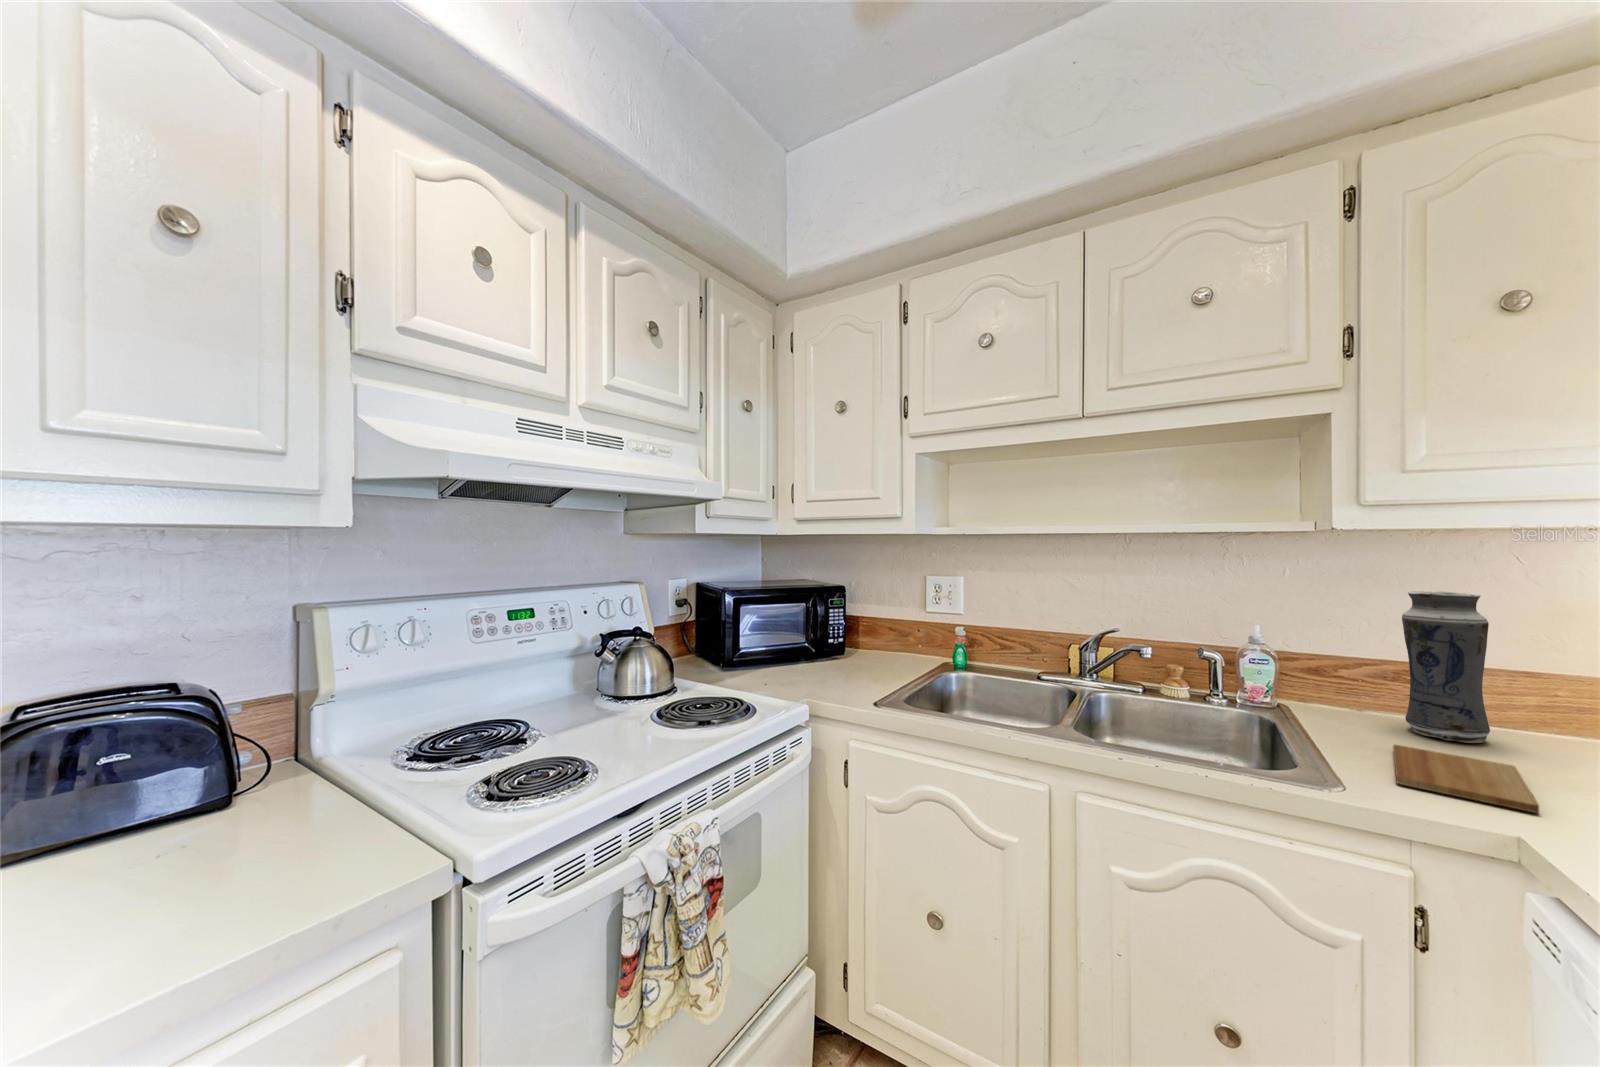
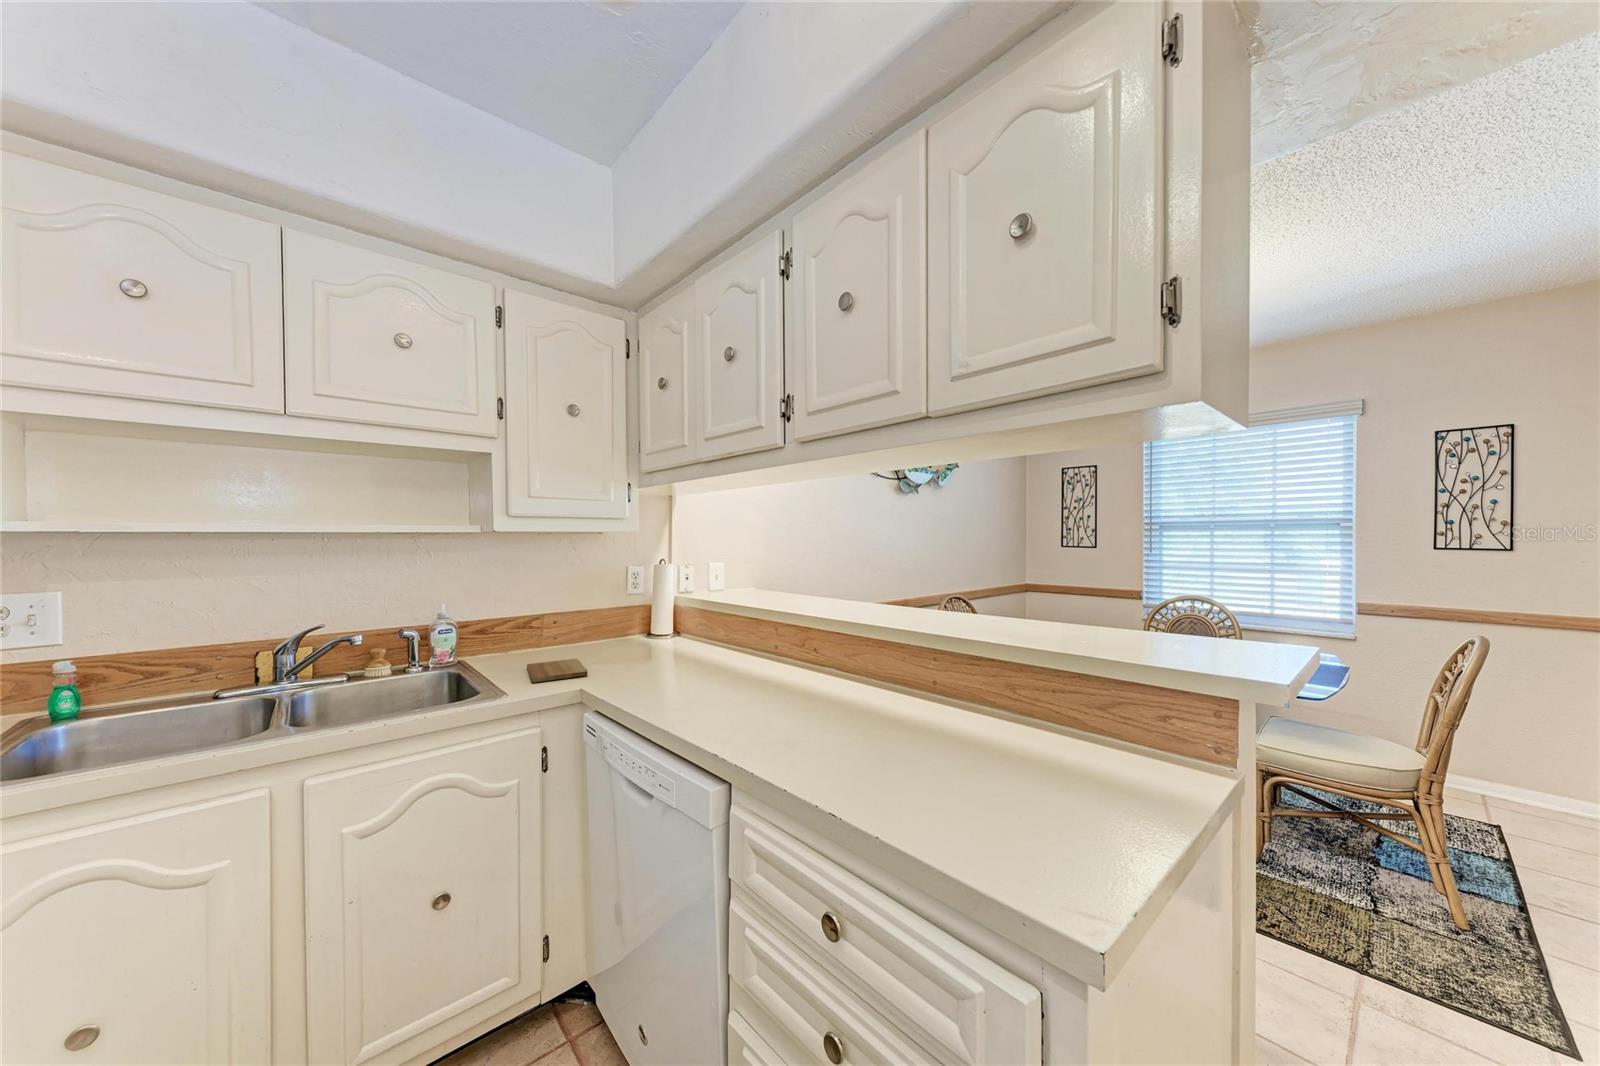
vase: present [1402,591,1490,743] -> none [528,568,566,657]

